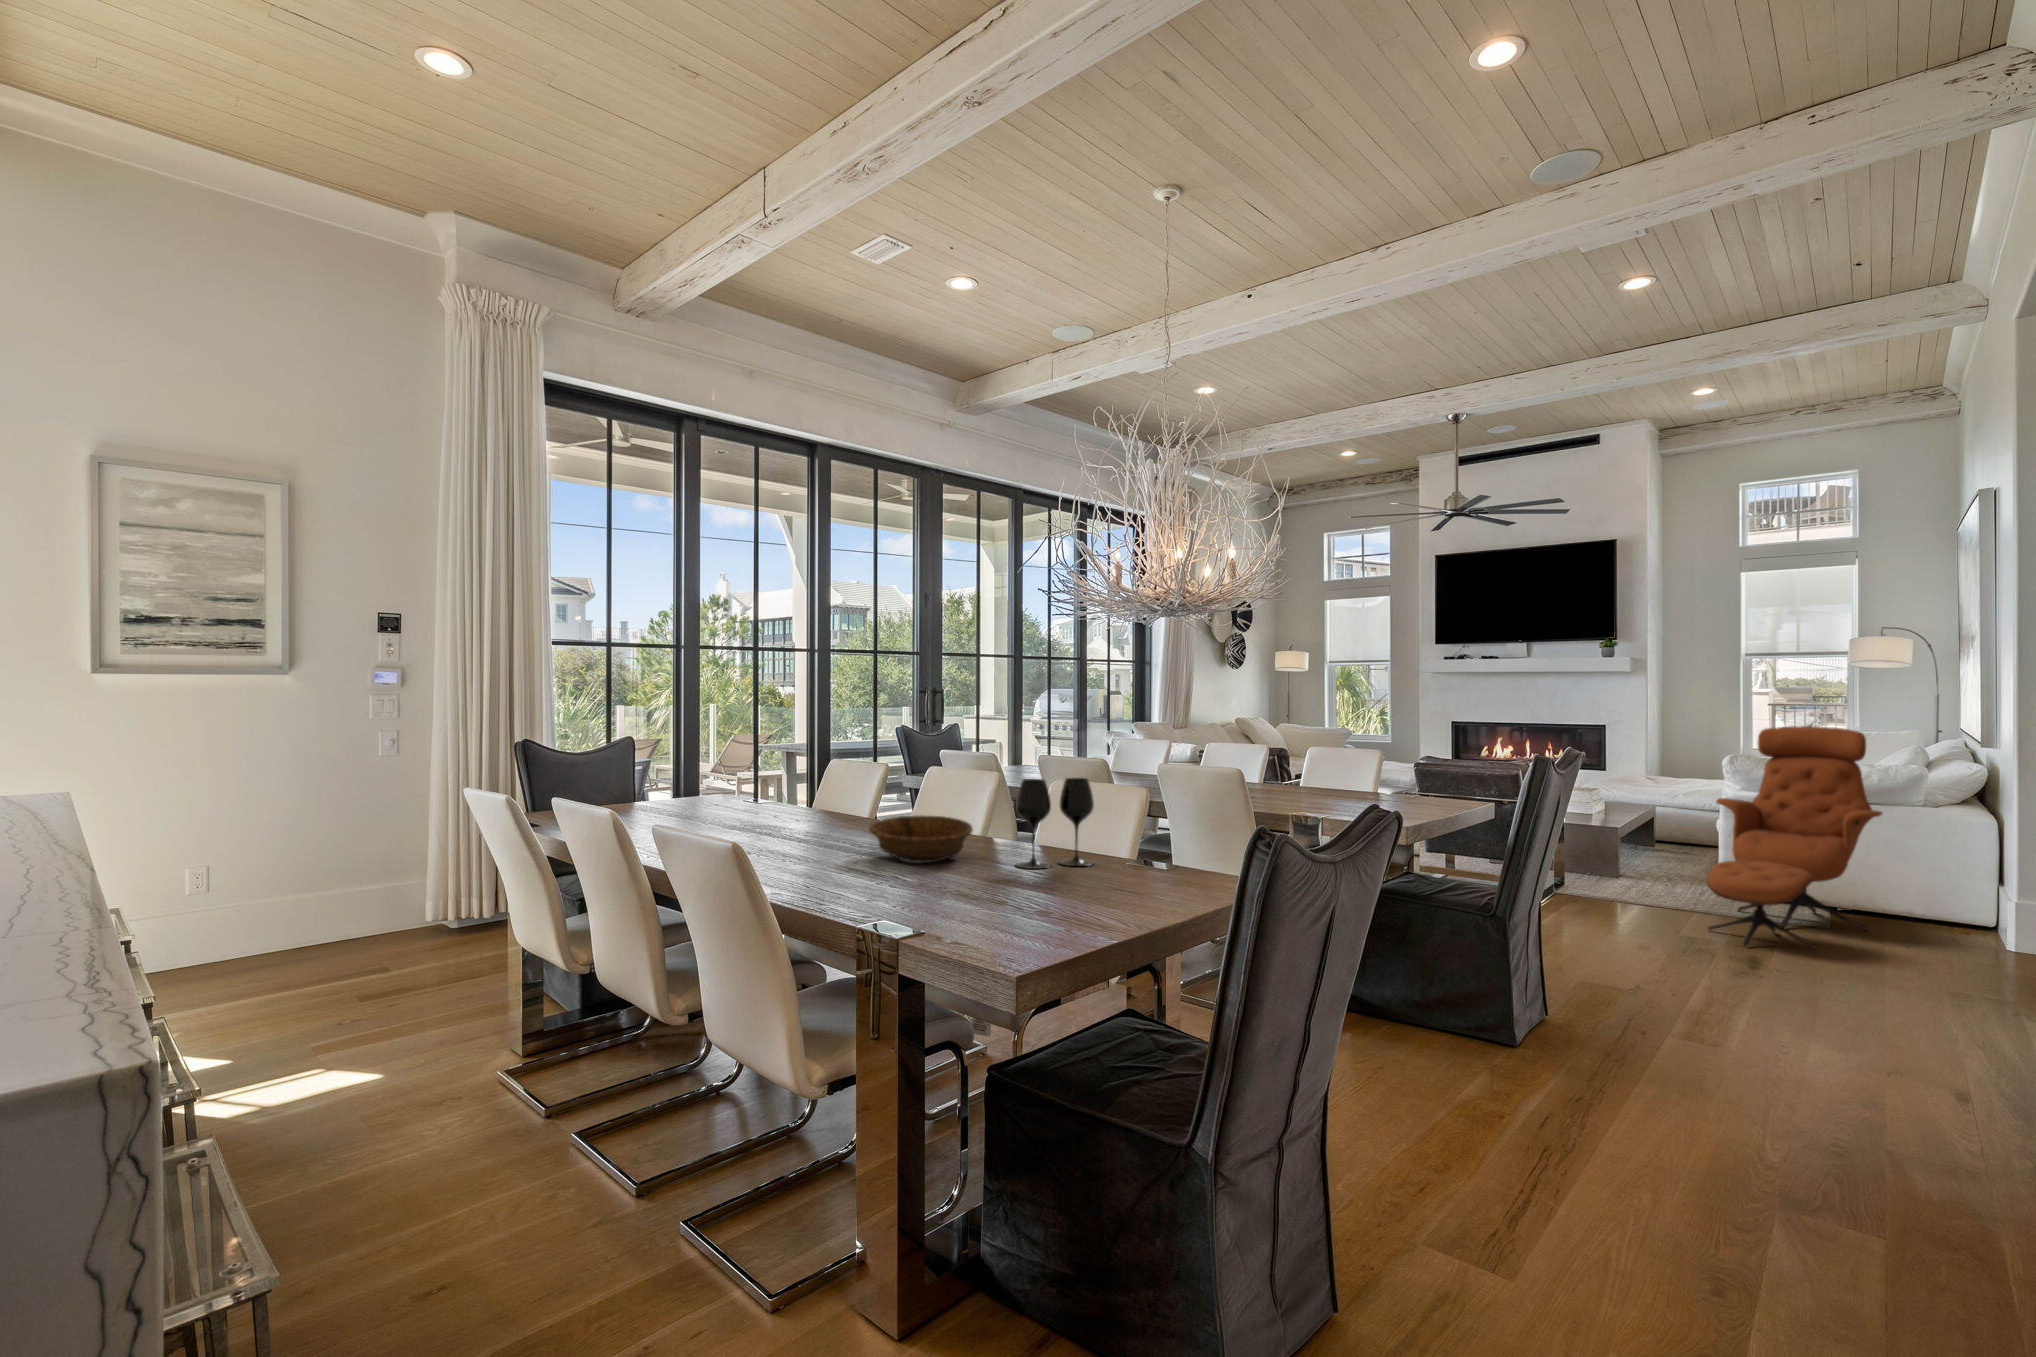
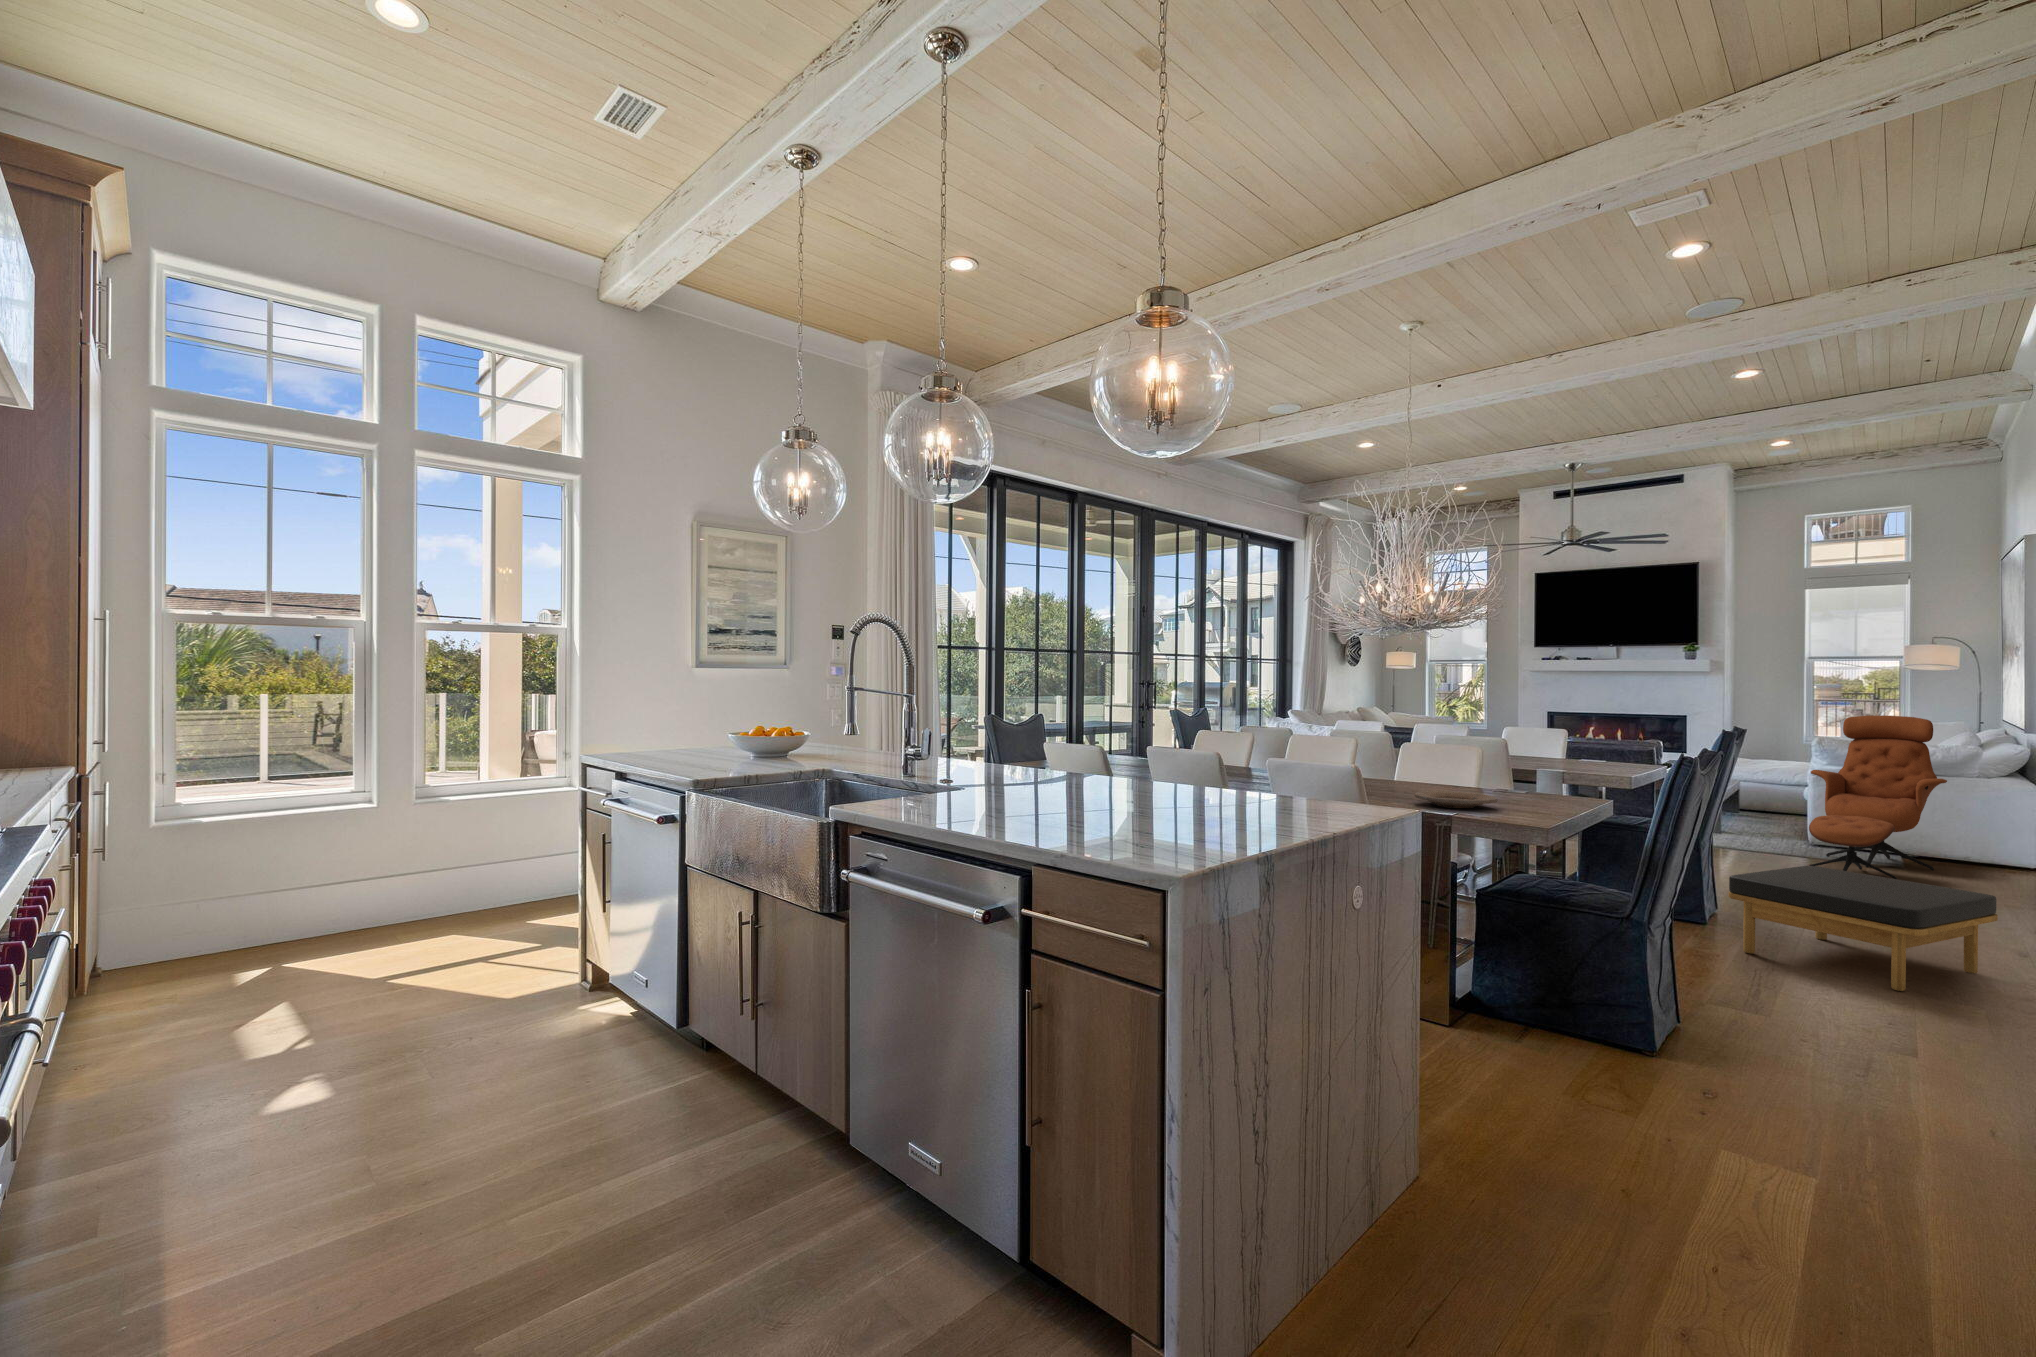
wine glass: present [1016,778,1094,869] -> none [1406,740,1455,796]
decorative bowl: present [869,815,973,862] -> none [1303,764,1373,792]
plate: none [977,865,1102,899] -> present [1414,791,1498,808]
ottoman: none [1533,954,1916,1179] -> present [1728,866,1998,991]

